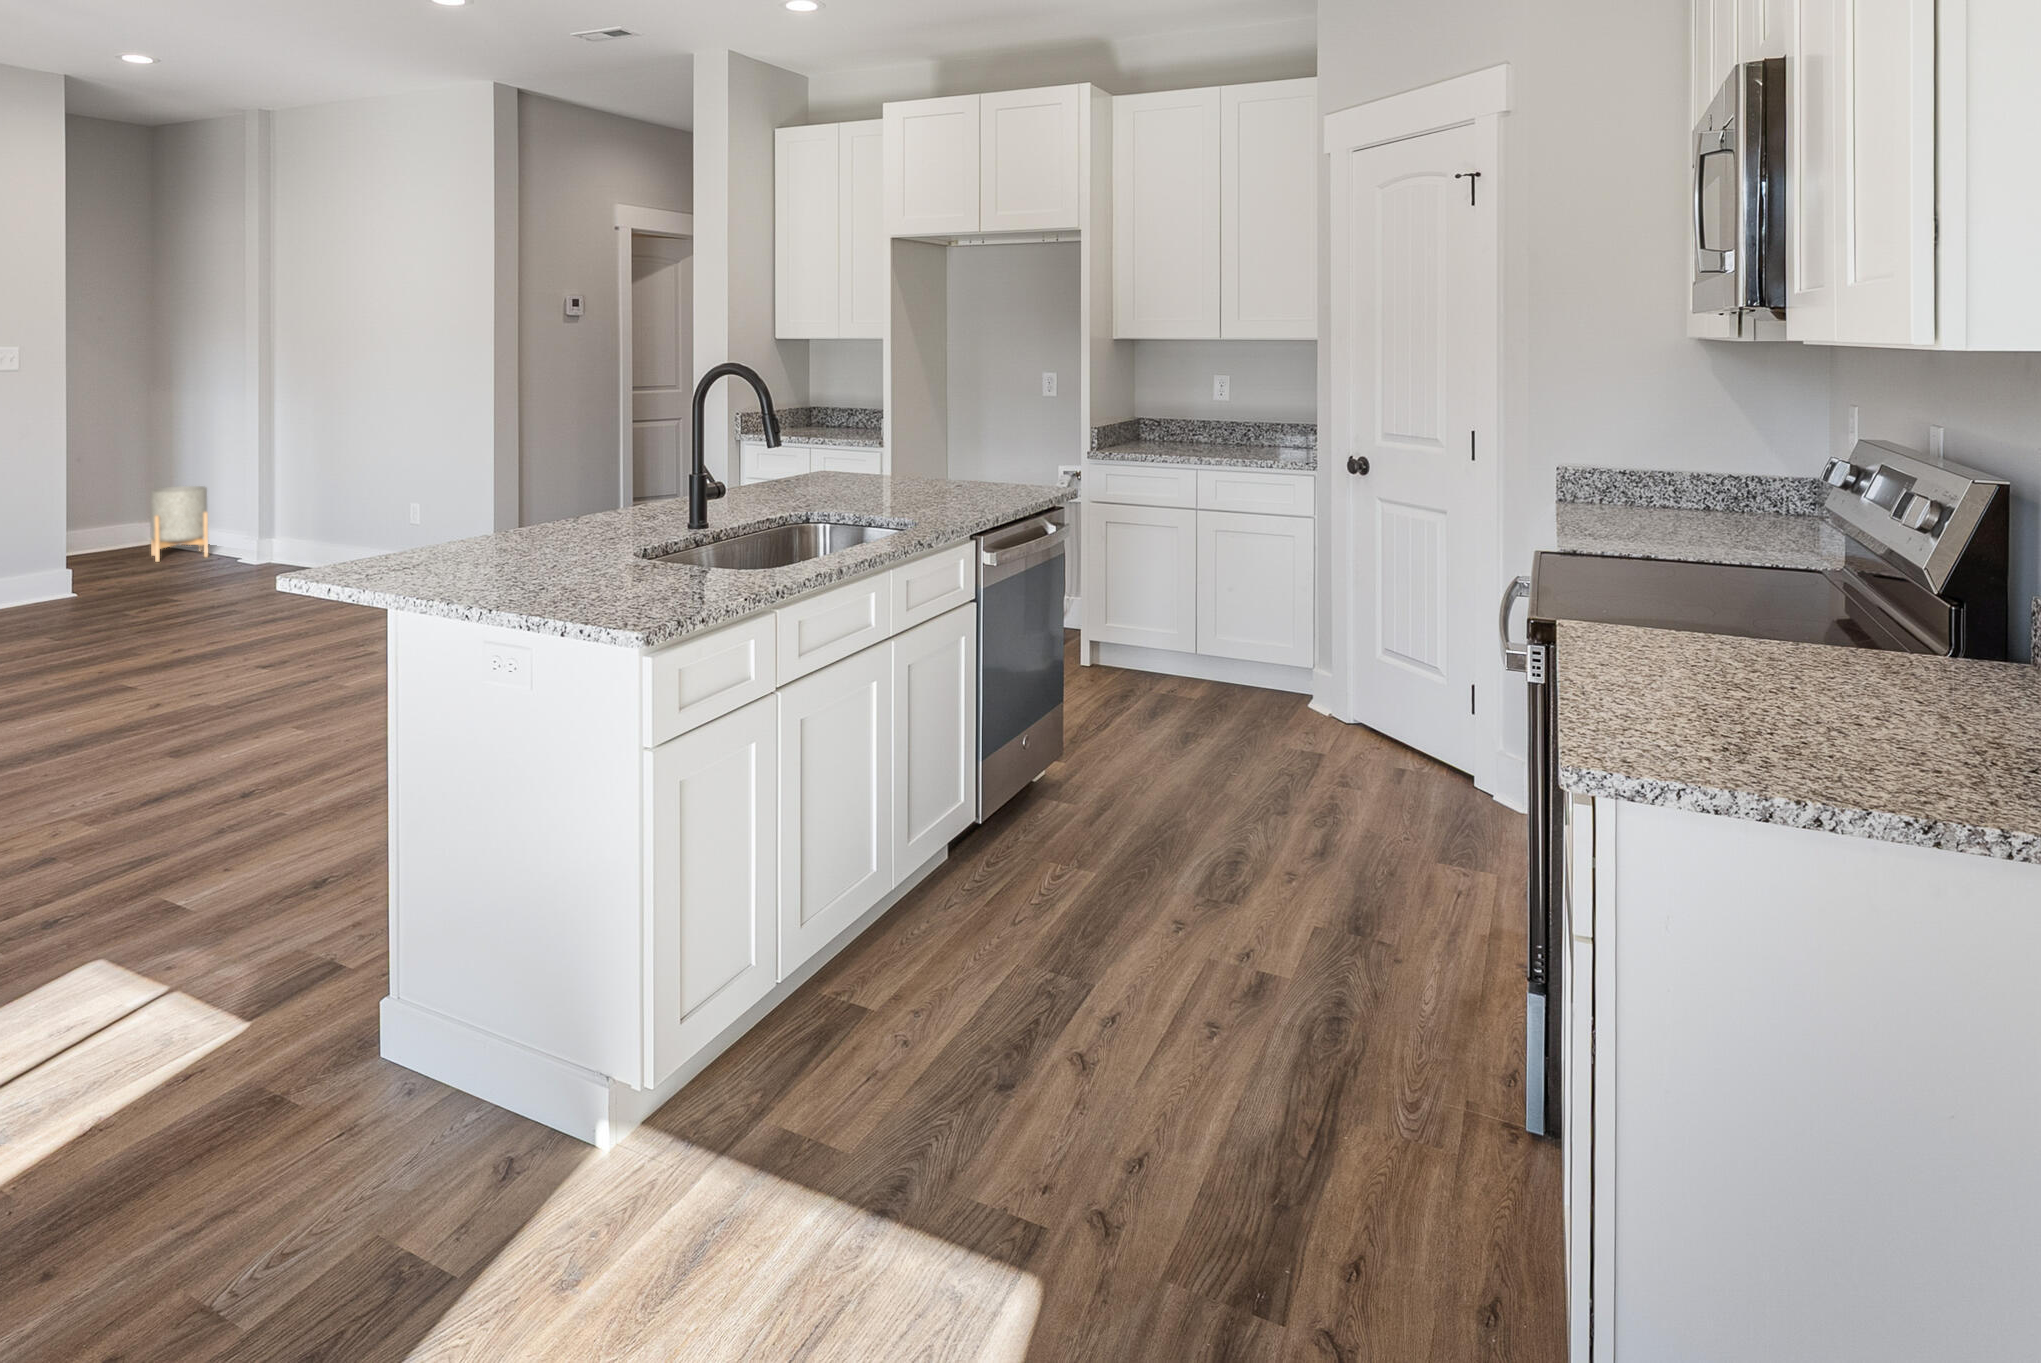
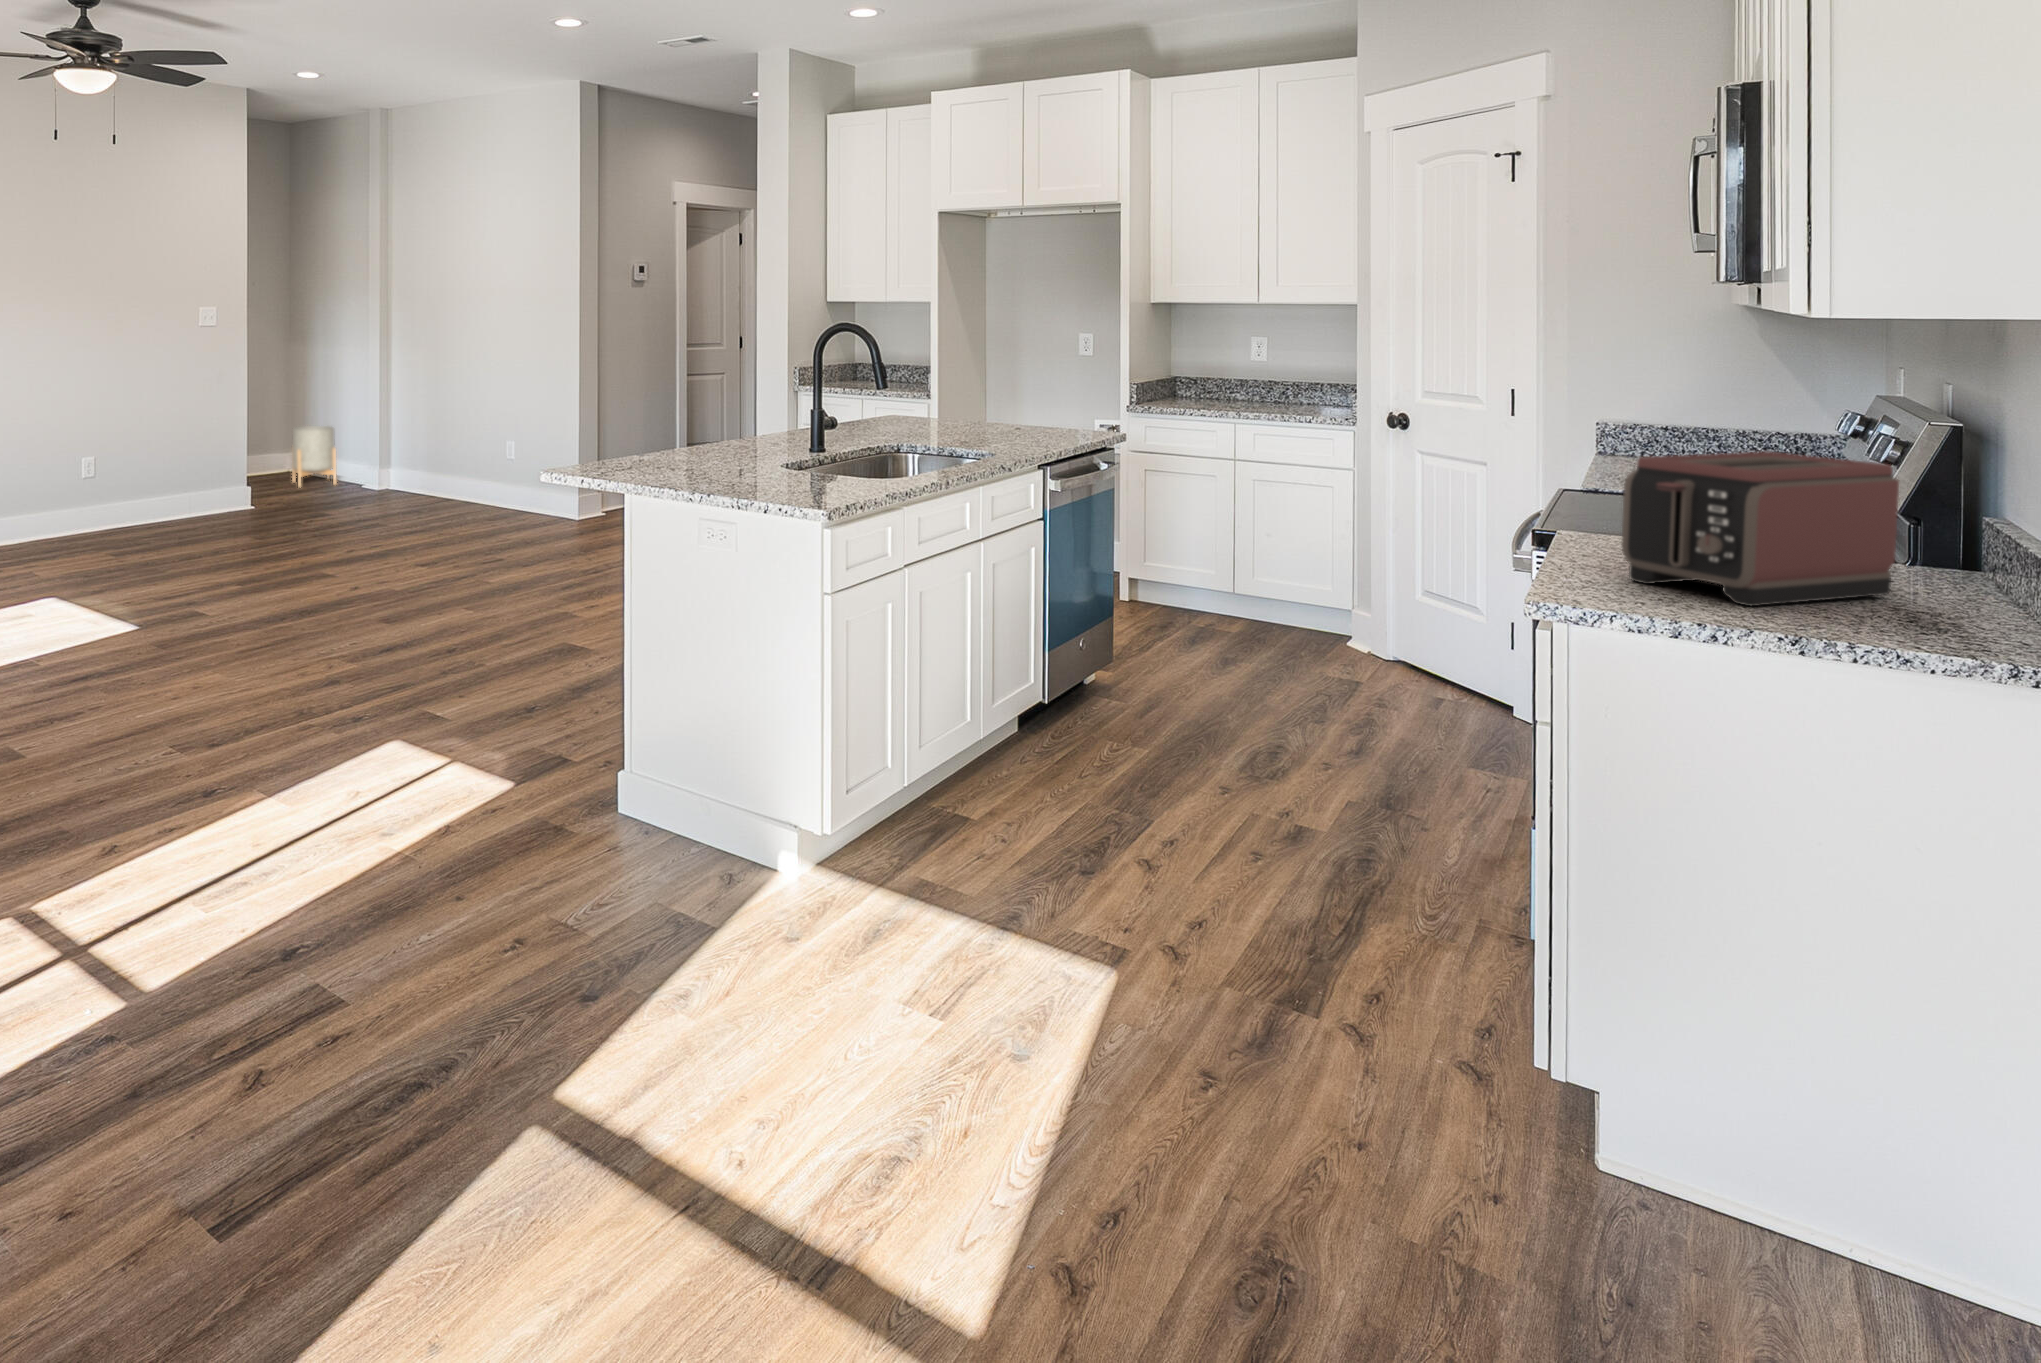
toaster: none [1663,524,1988,758] -> present [1621,451,1899,606]

